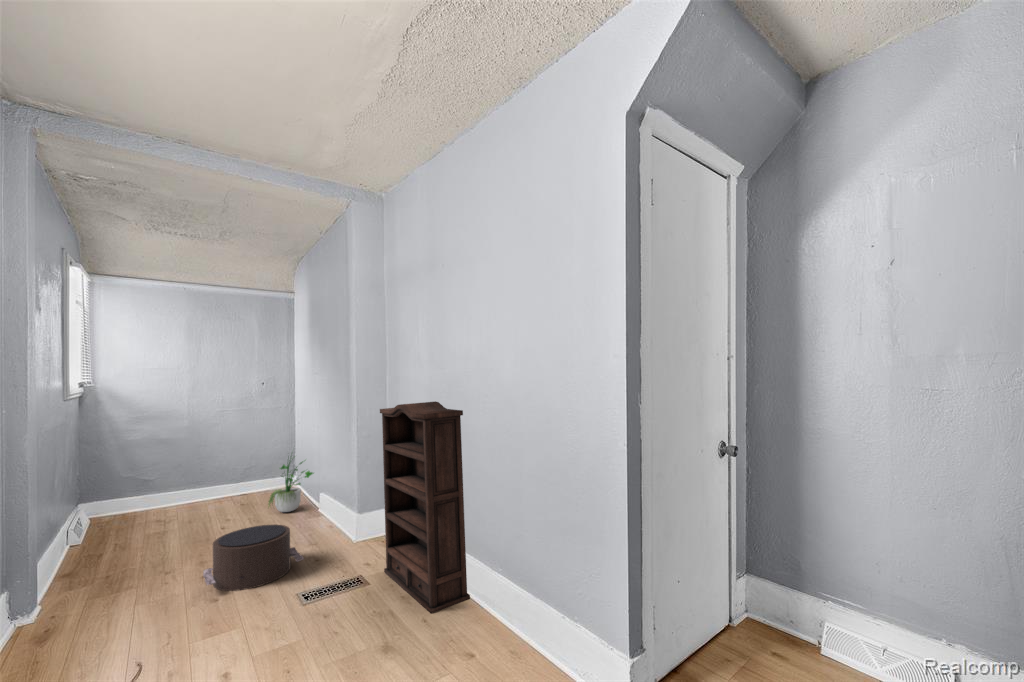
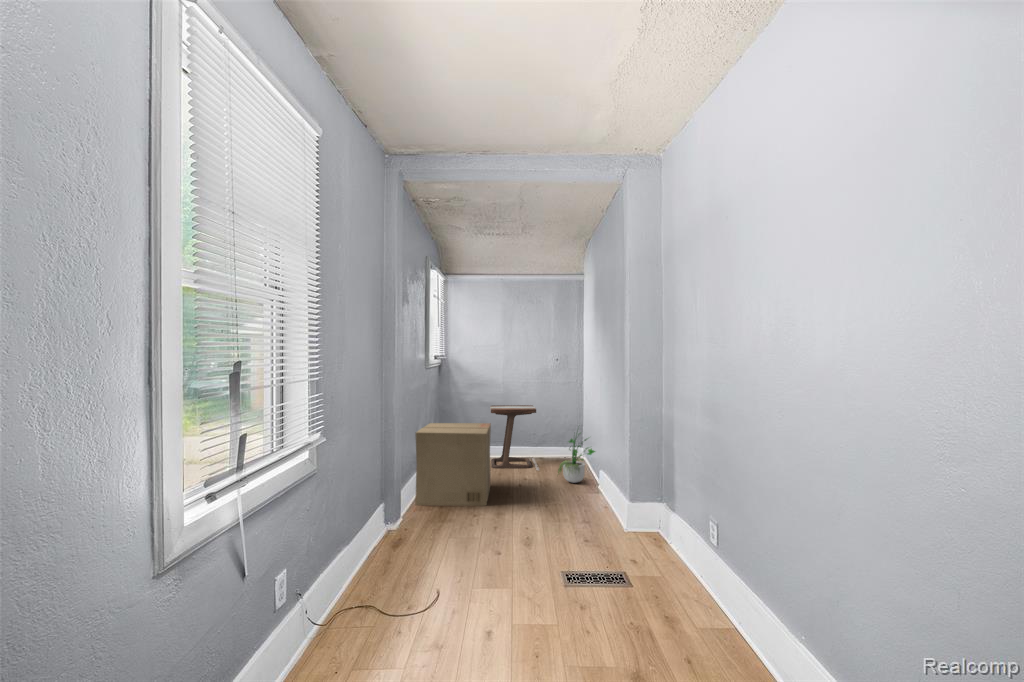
bookshelf: present [380,401,470,614] -> none [648,402,746,651]
side table: none [168,435,242,519] -> present [490,405,536,469]
cardboard box: none [57,460,178,588] -> present [415,423,491,506]
pouf: present [203,525,304,591] -> none [496,494,575,551]

